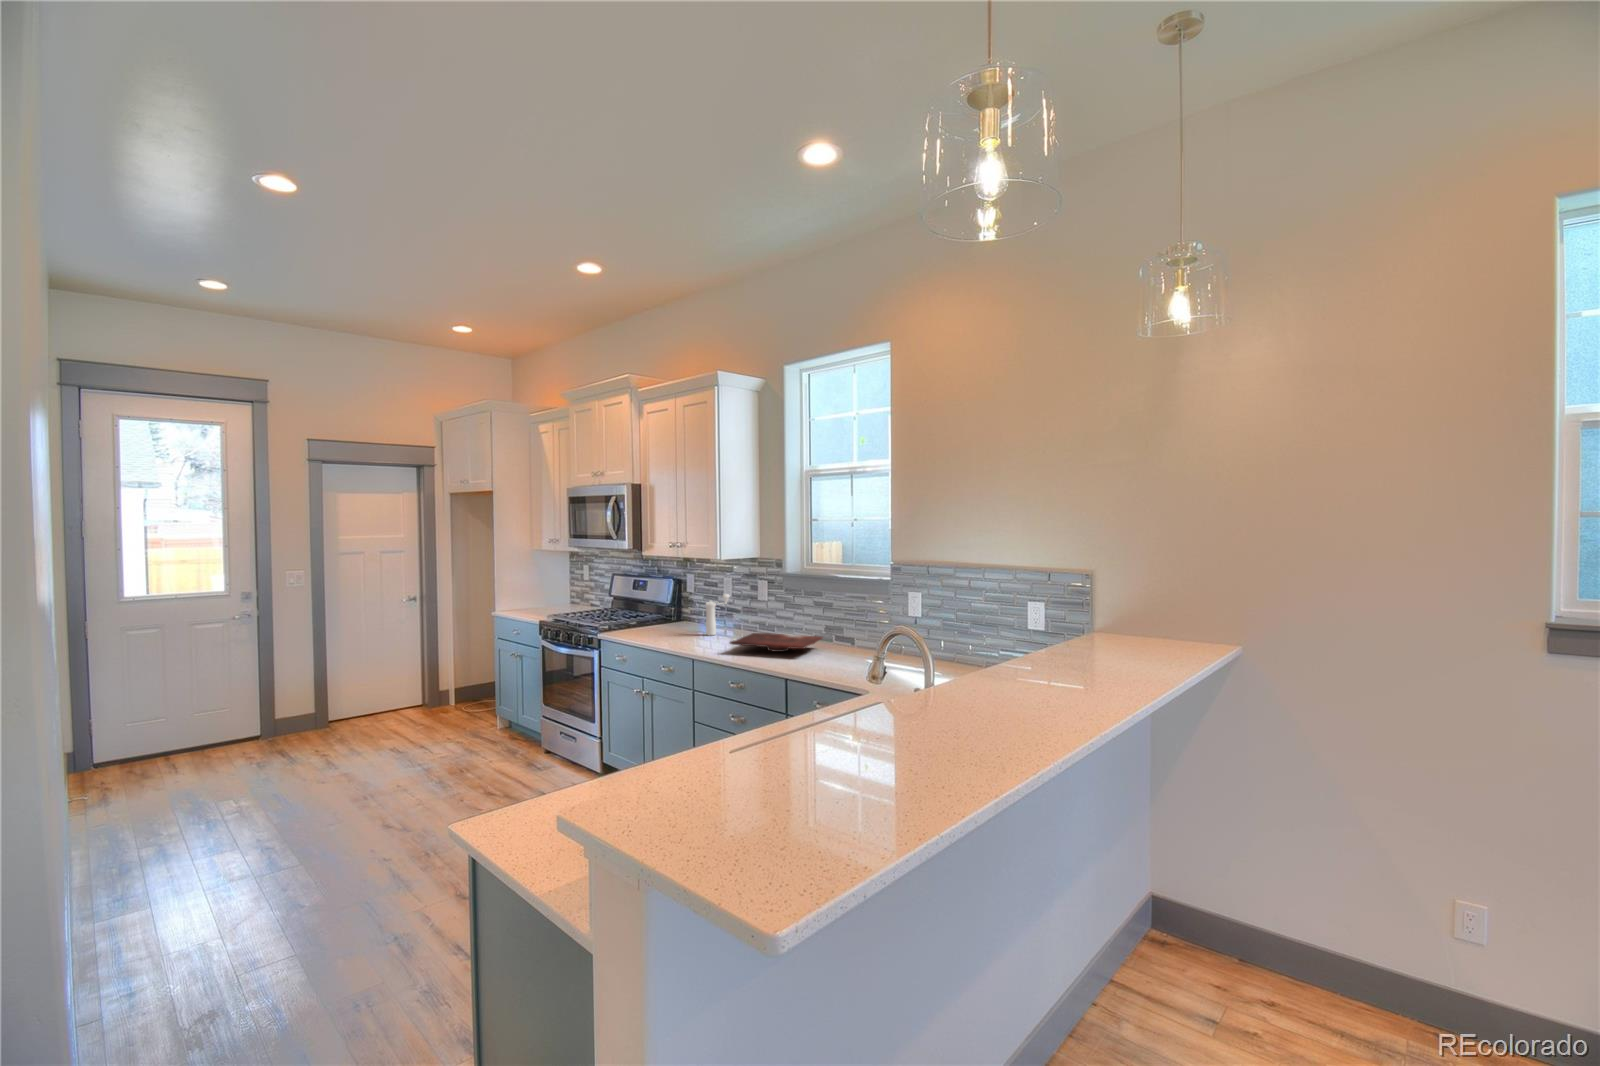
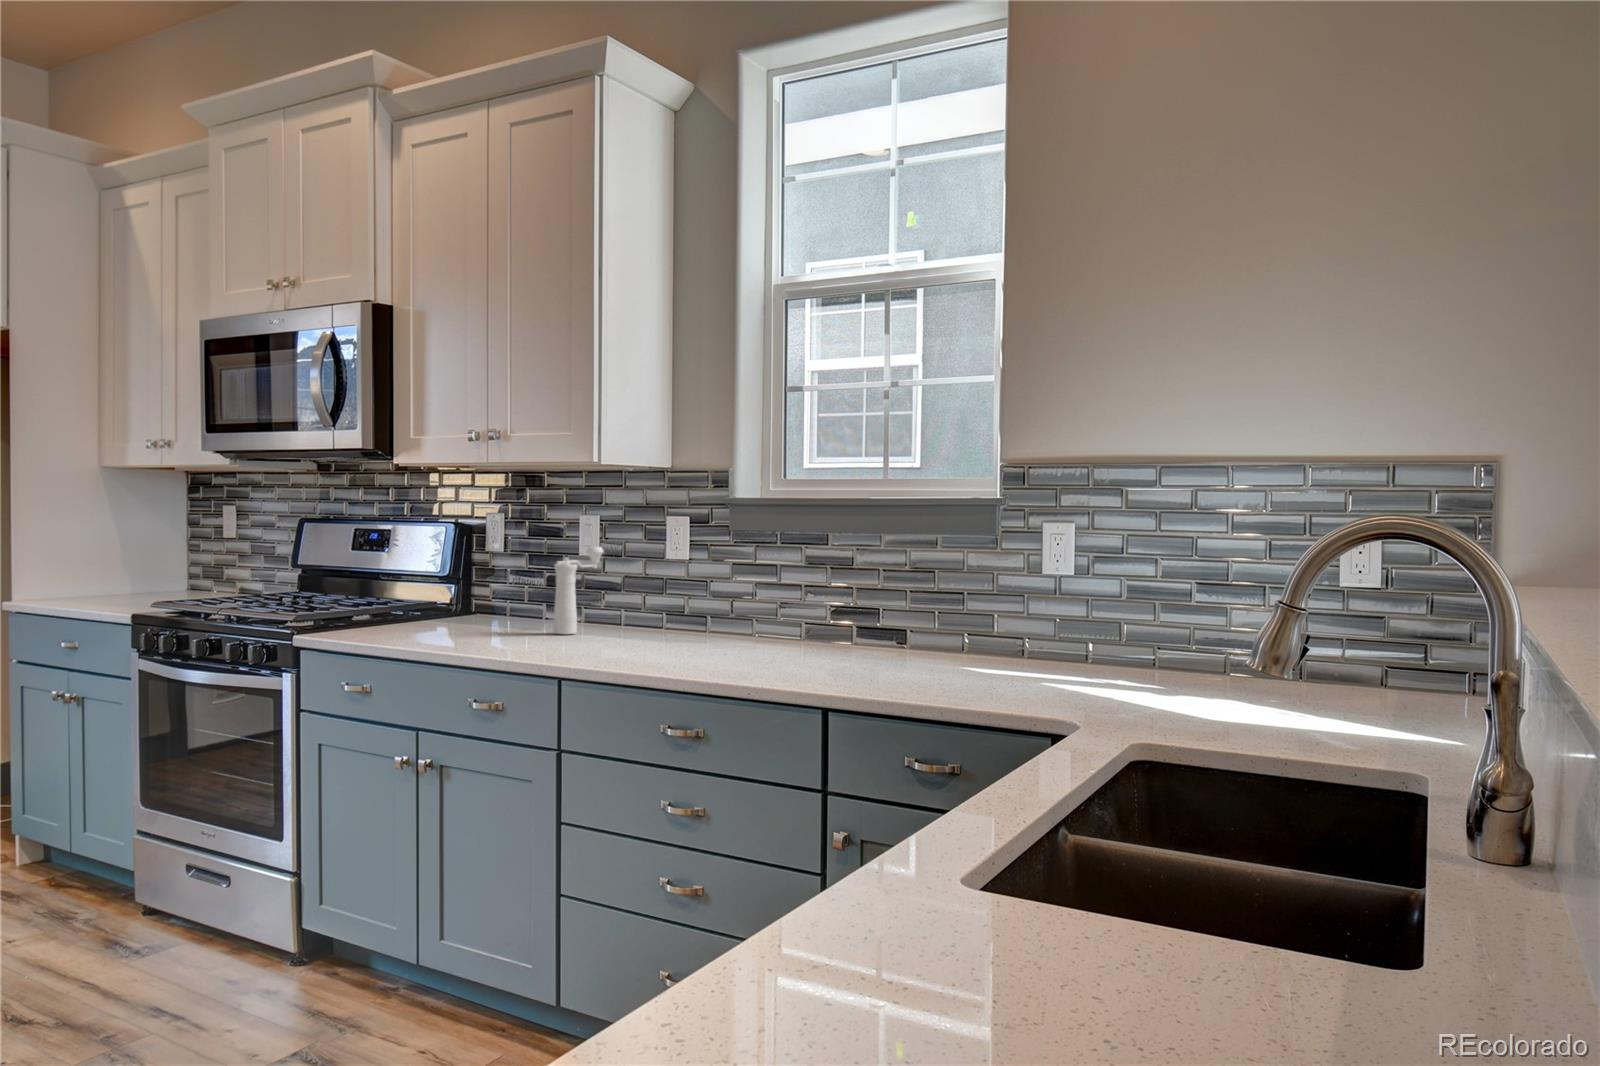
cutting board: present [730,633,823,652] -> none [646,623,840,659]

